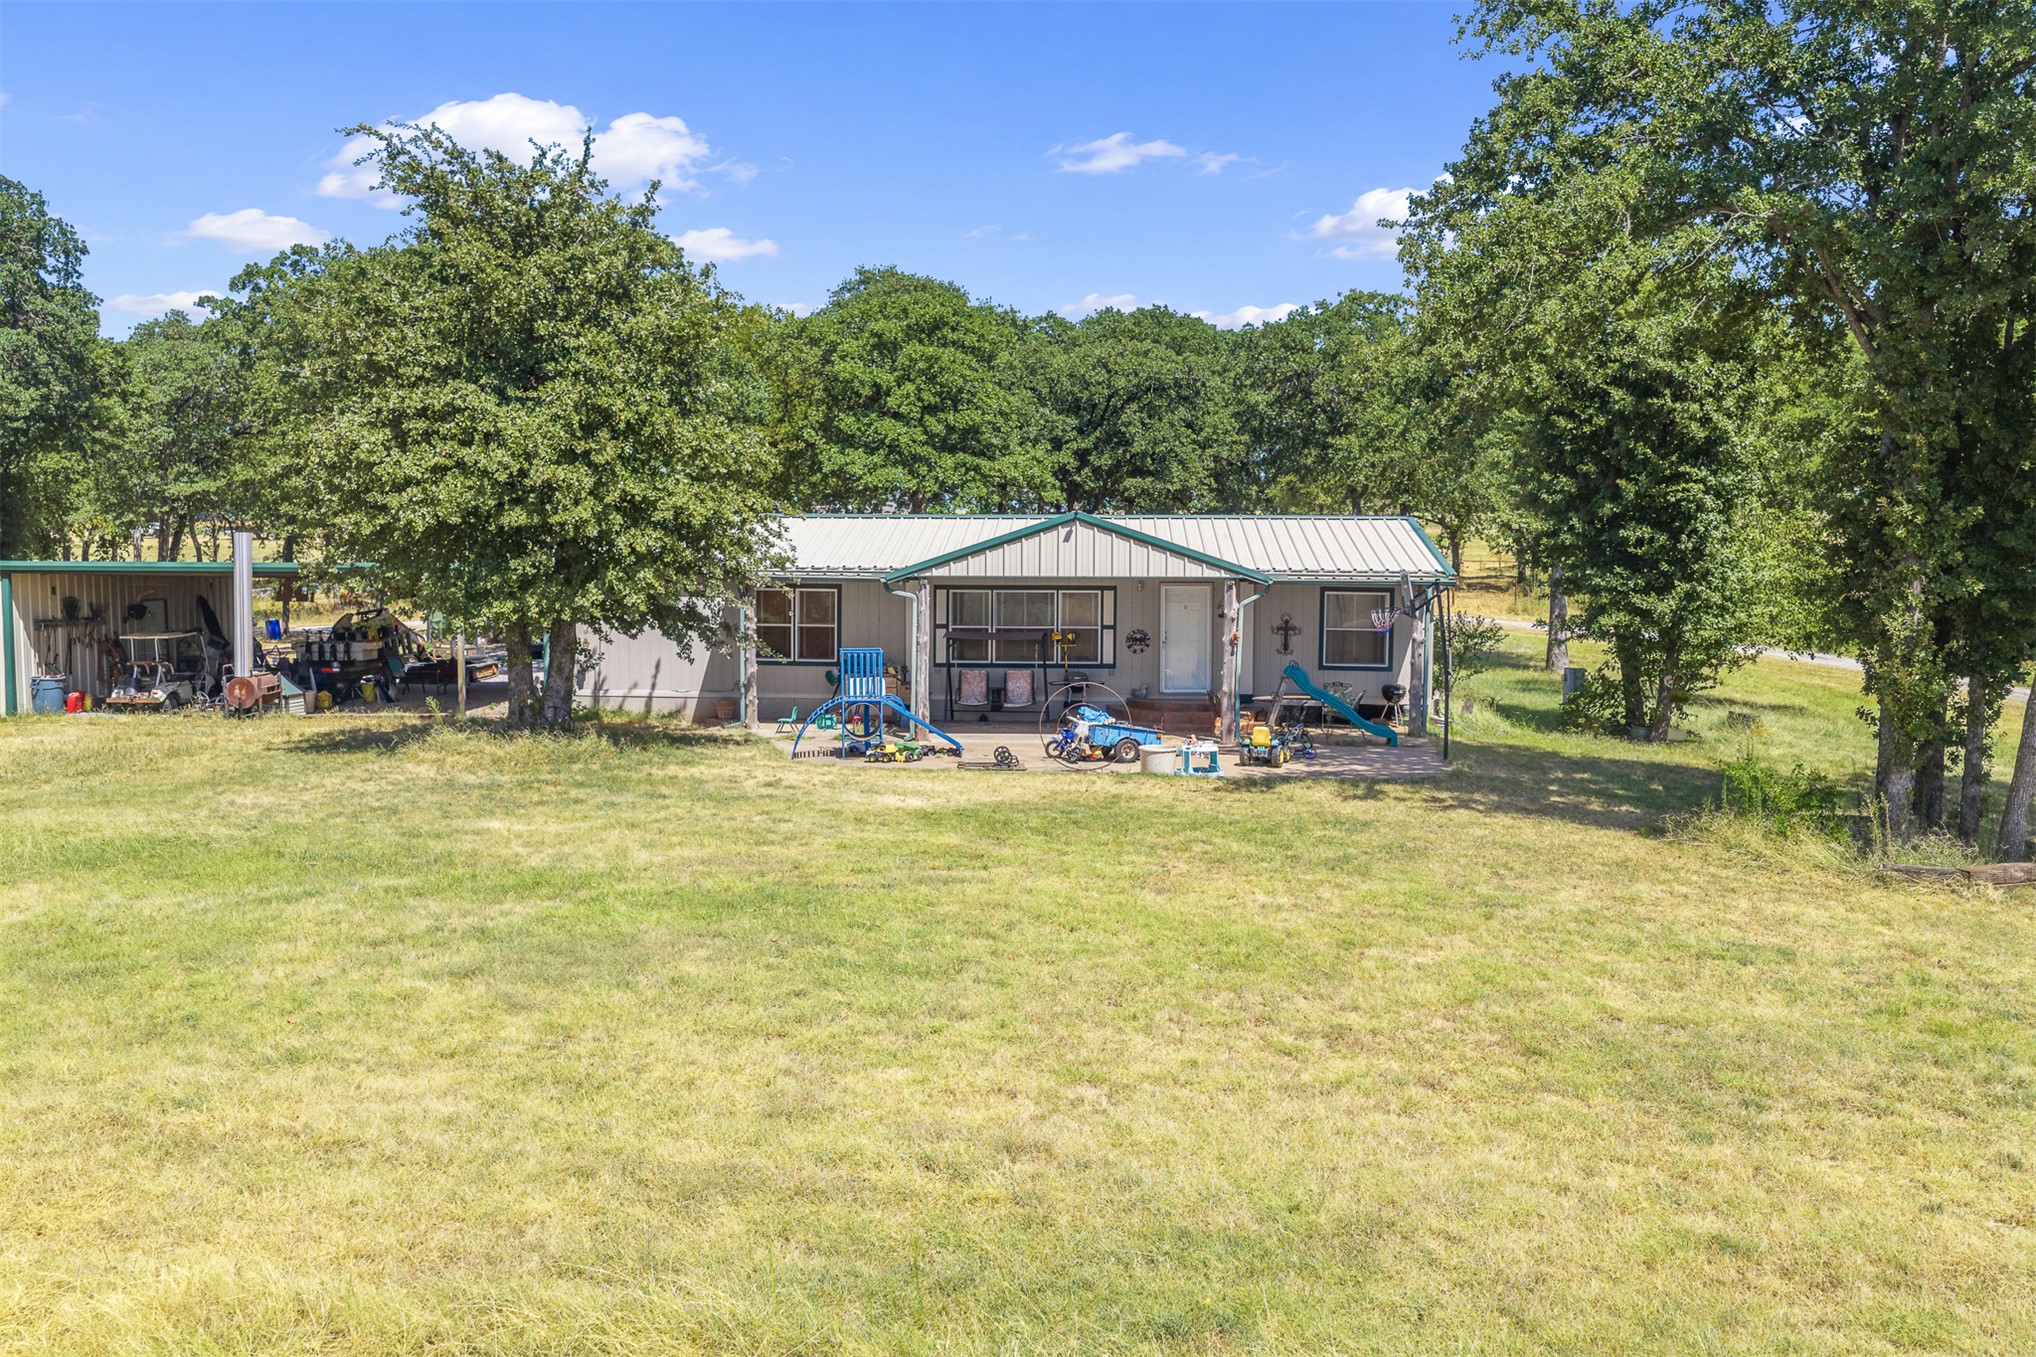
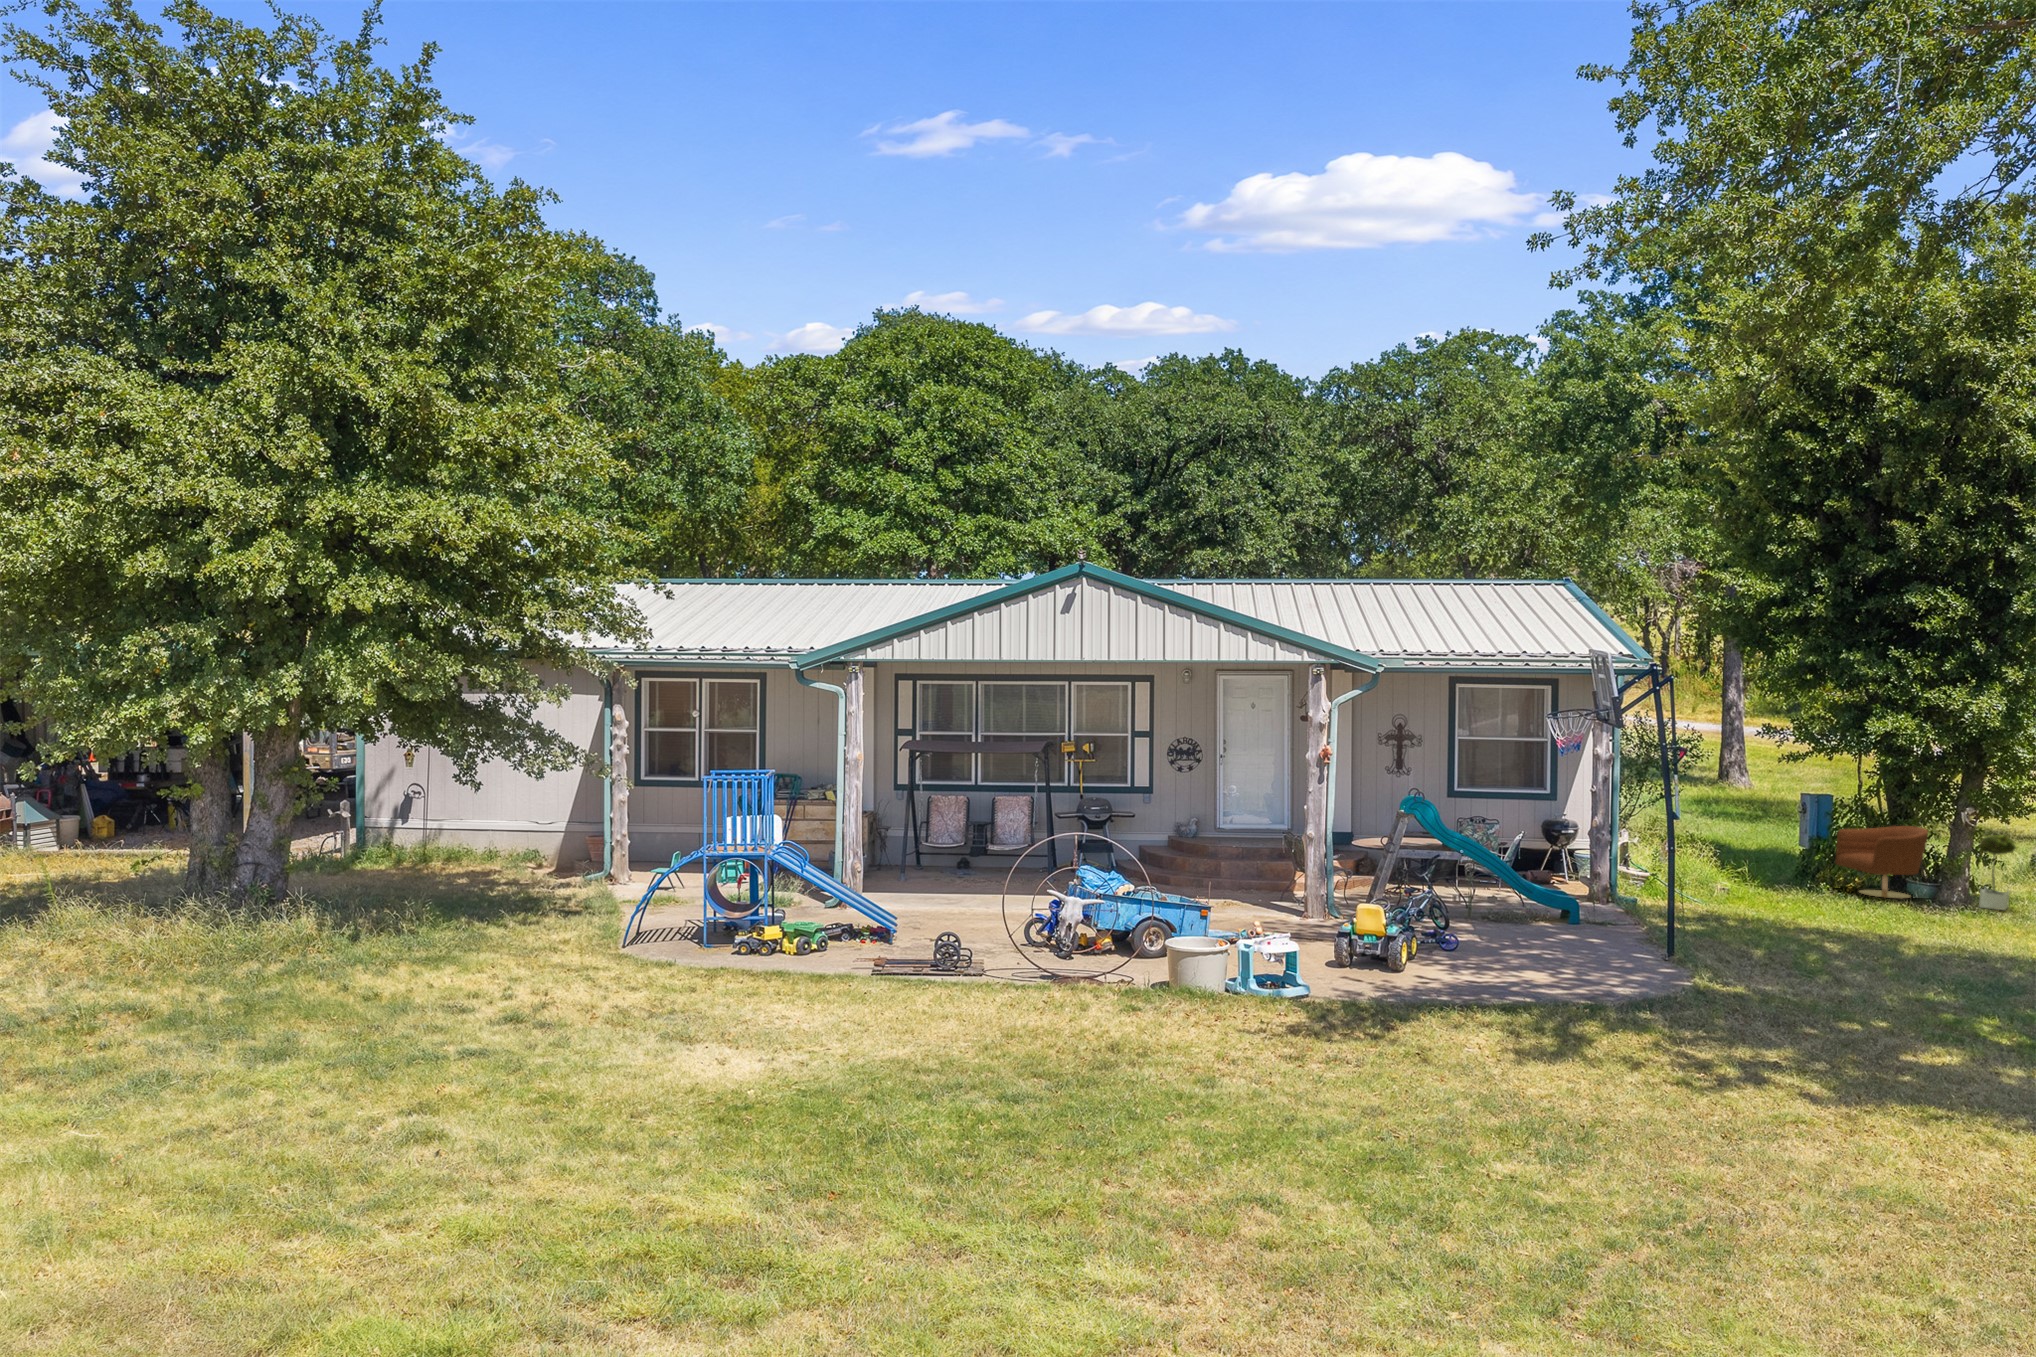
armchair: none [1581,688,1640,736] -> present [1836,826,1928,898]

